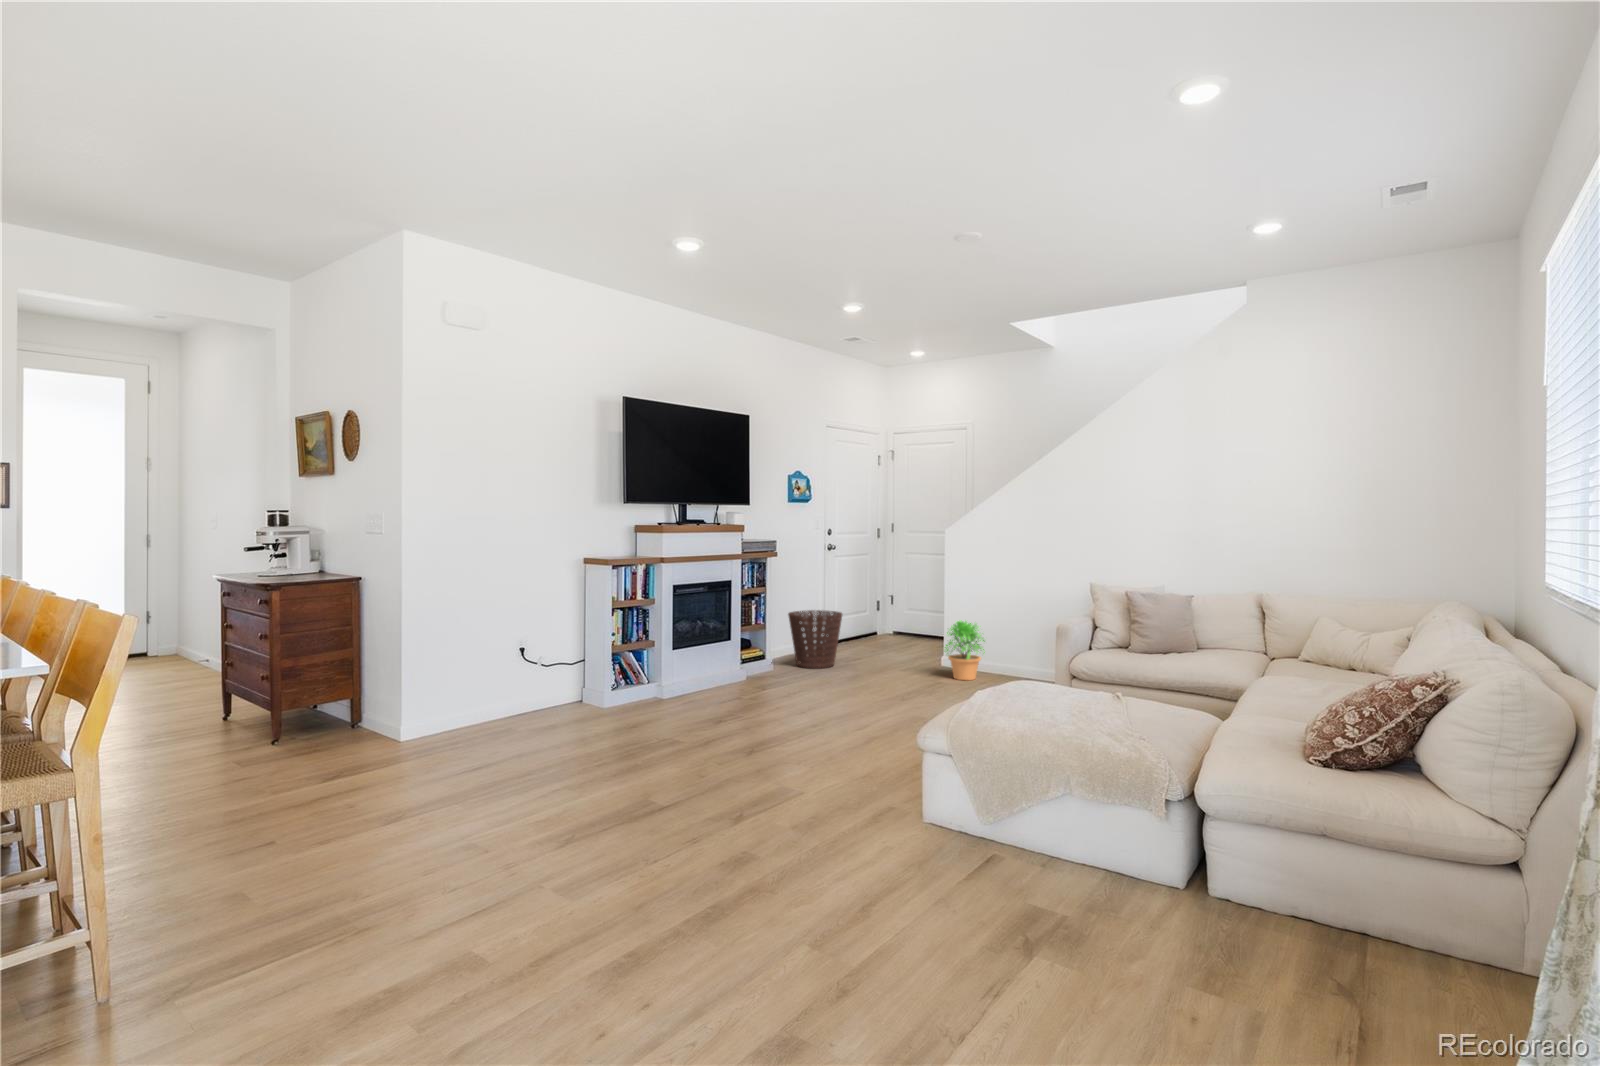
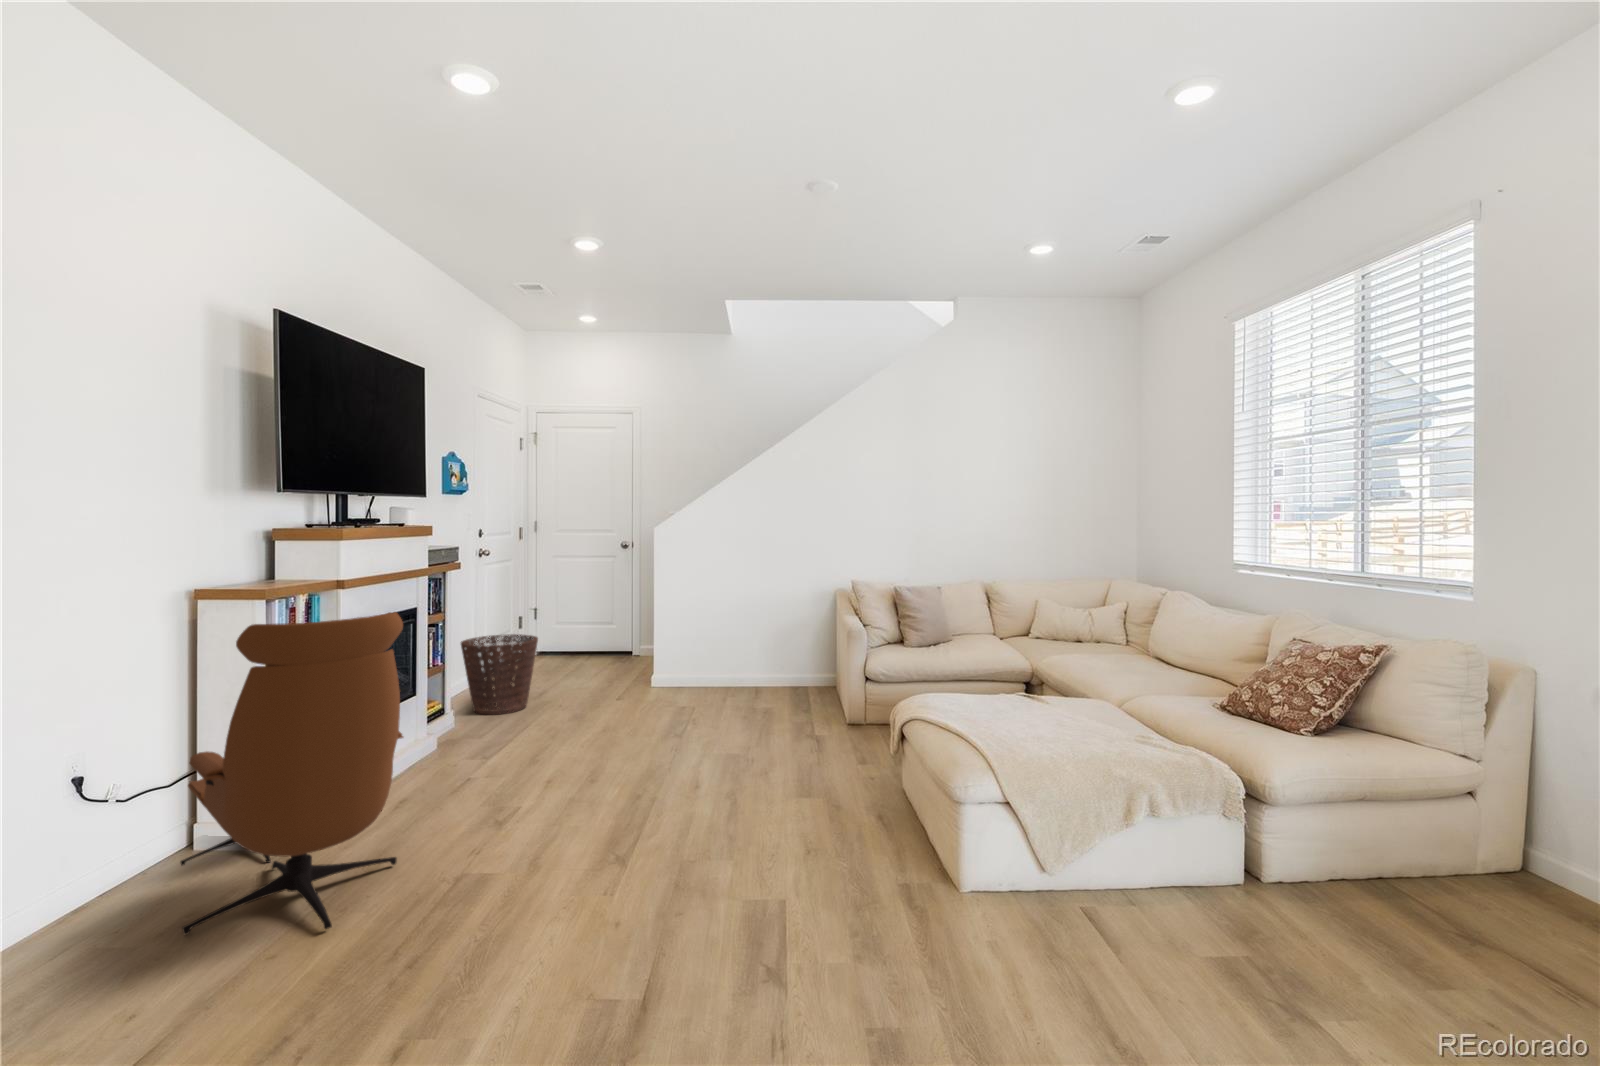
lounge chair: none [545,571,646,738] -> present [181,612,403,935]
potted plant: present [945,621,985,680] -> none [672,629,720,697]

